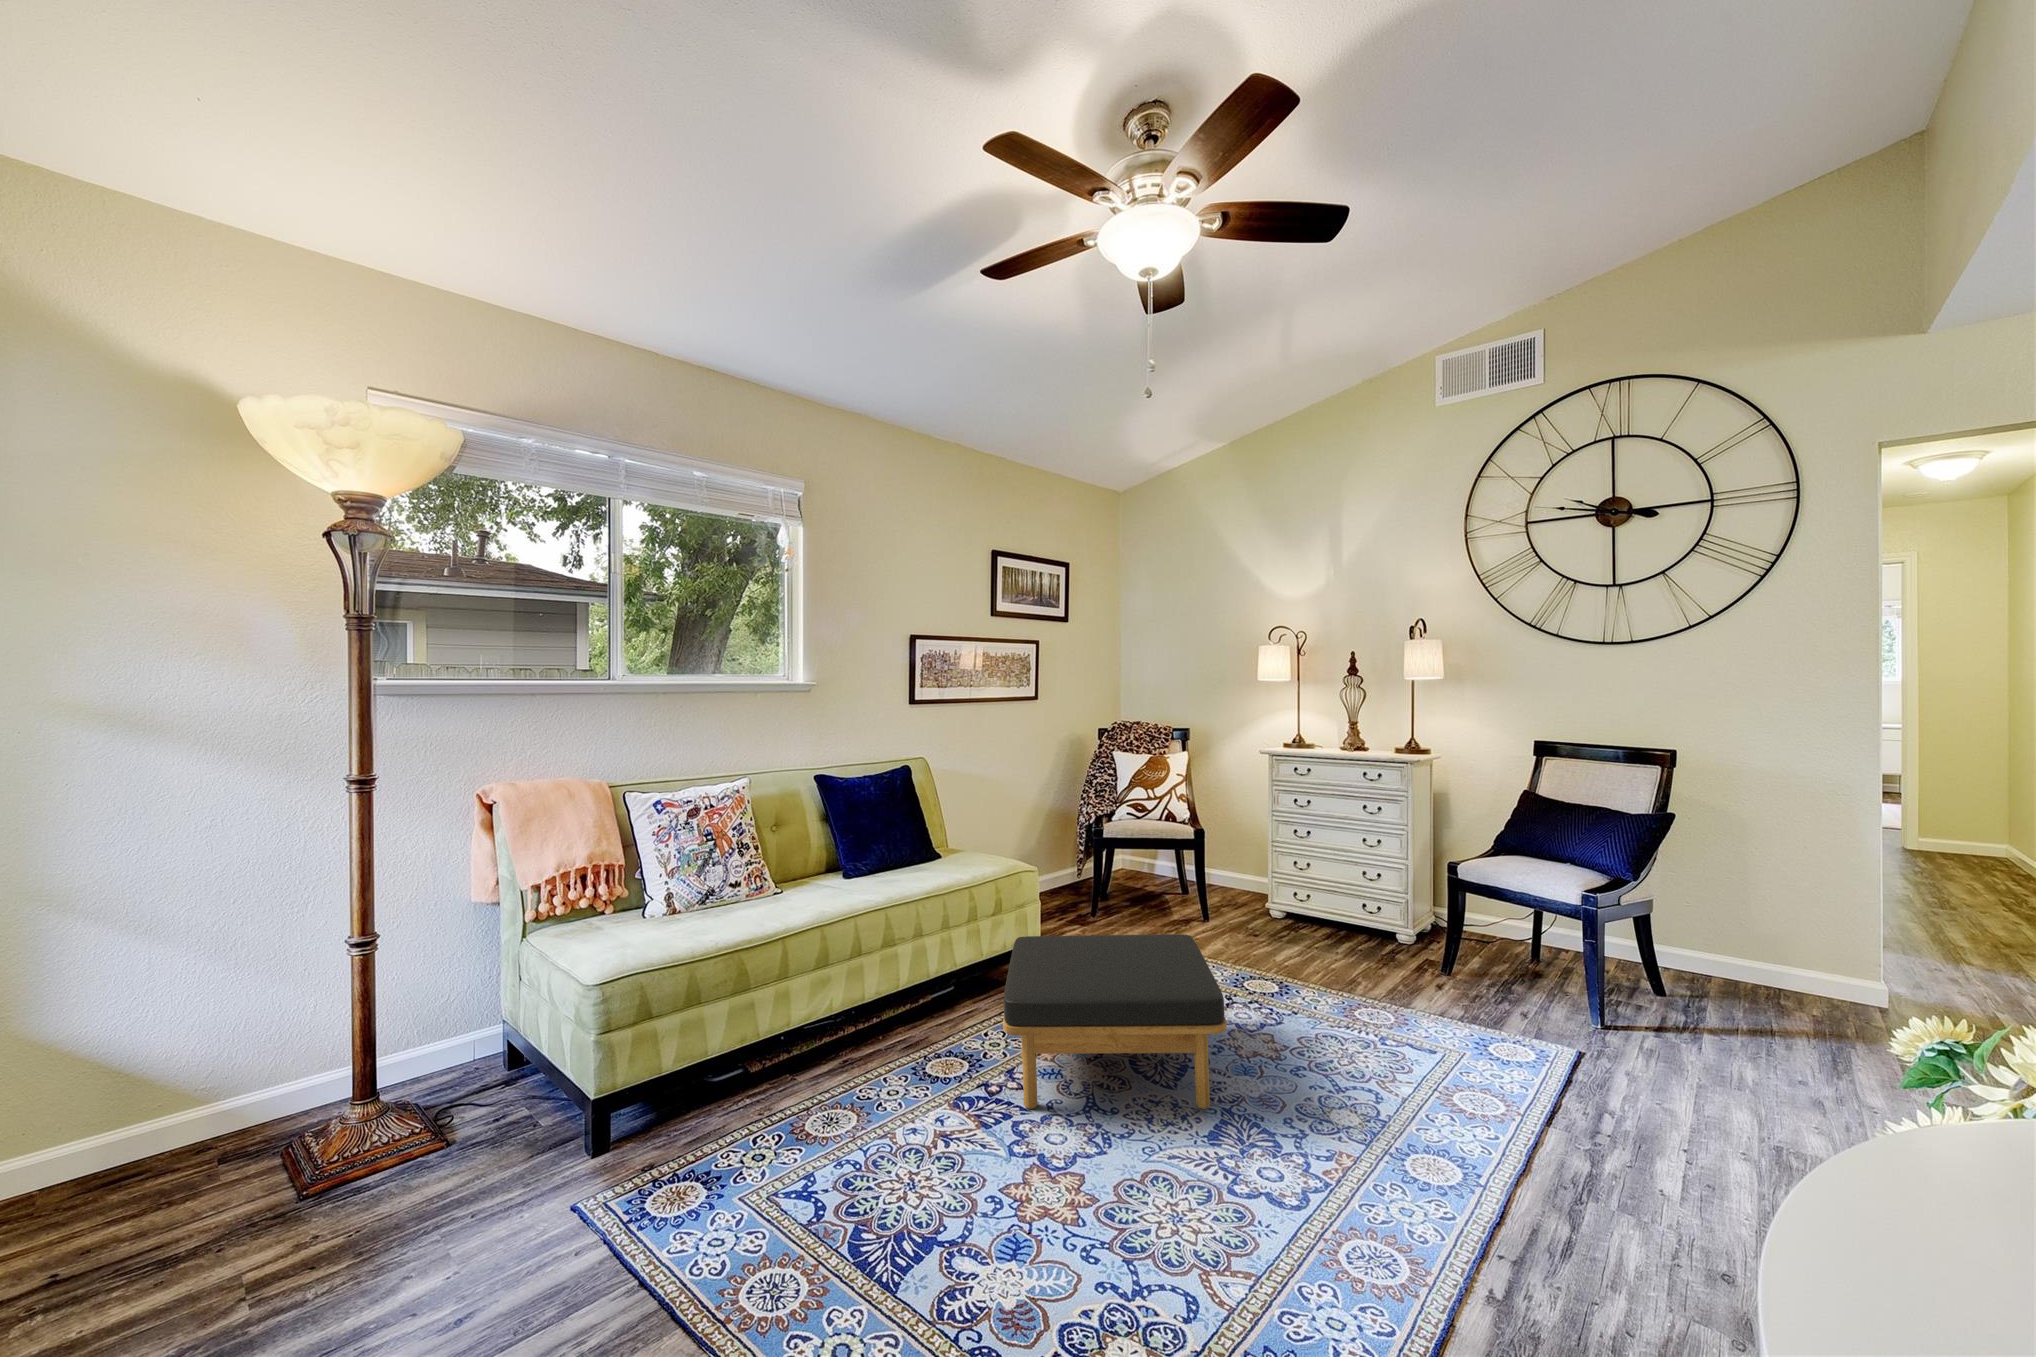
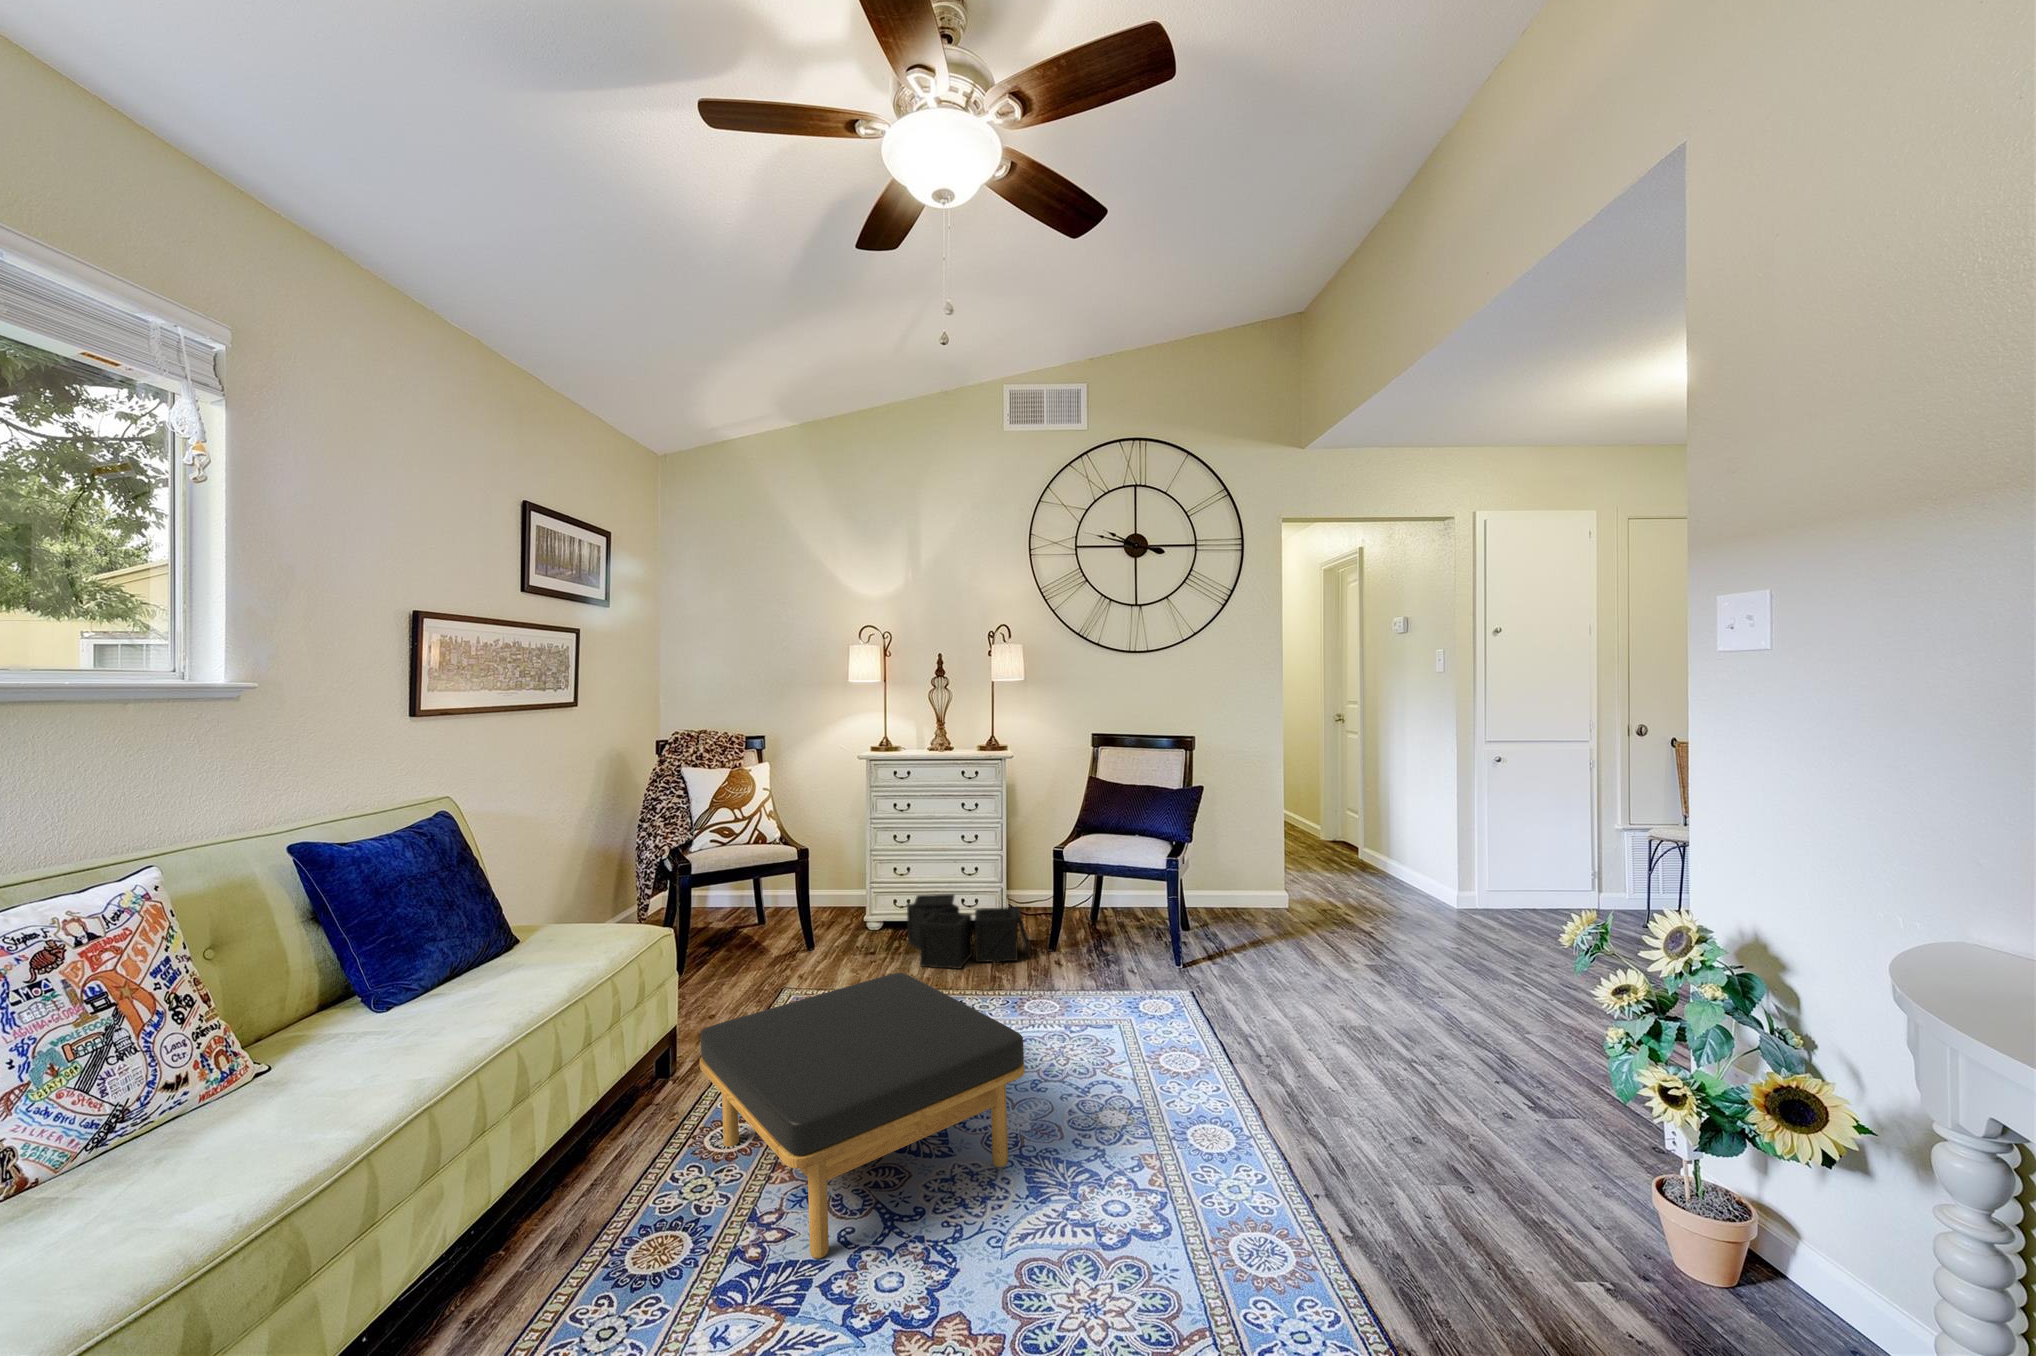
storage bin: none [1287,890,1419,972] -> present [907,894,1031,969]

